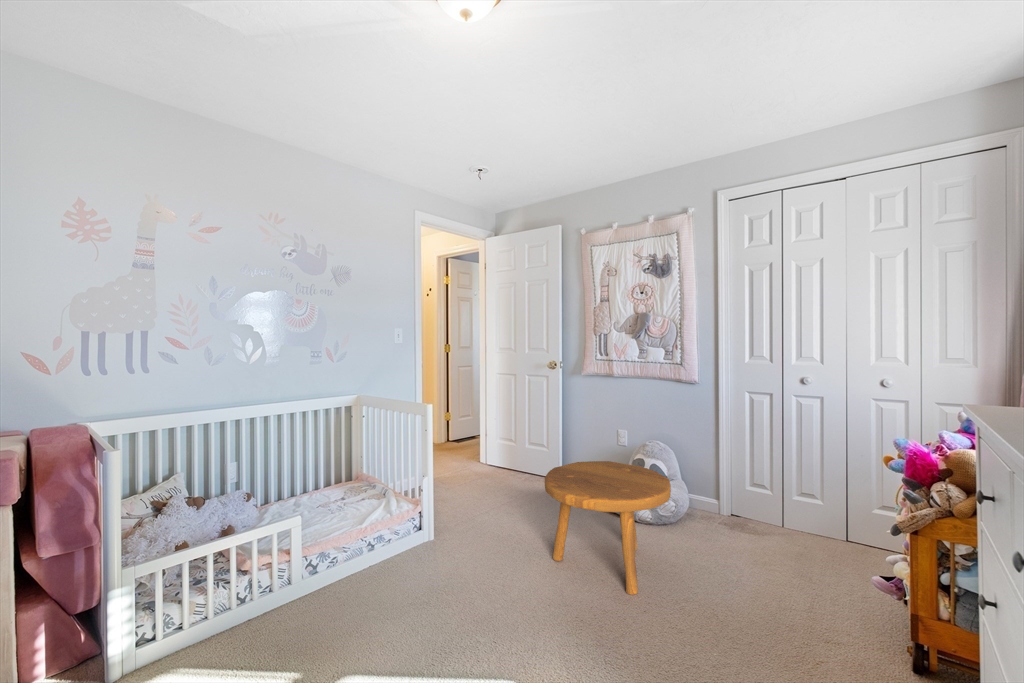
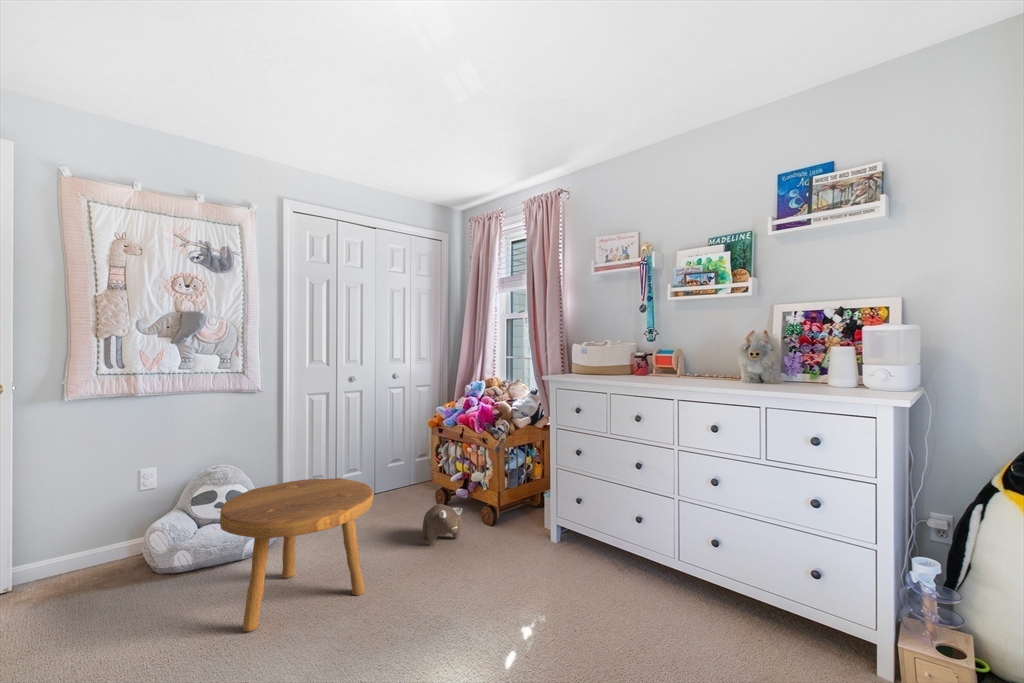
plush toy: none [762,569,825,634] -> present [423,504,462,545]

